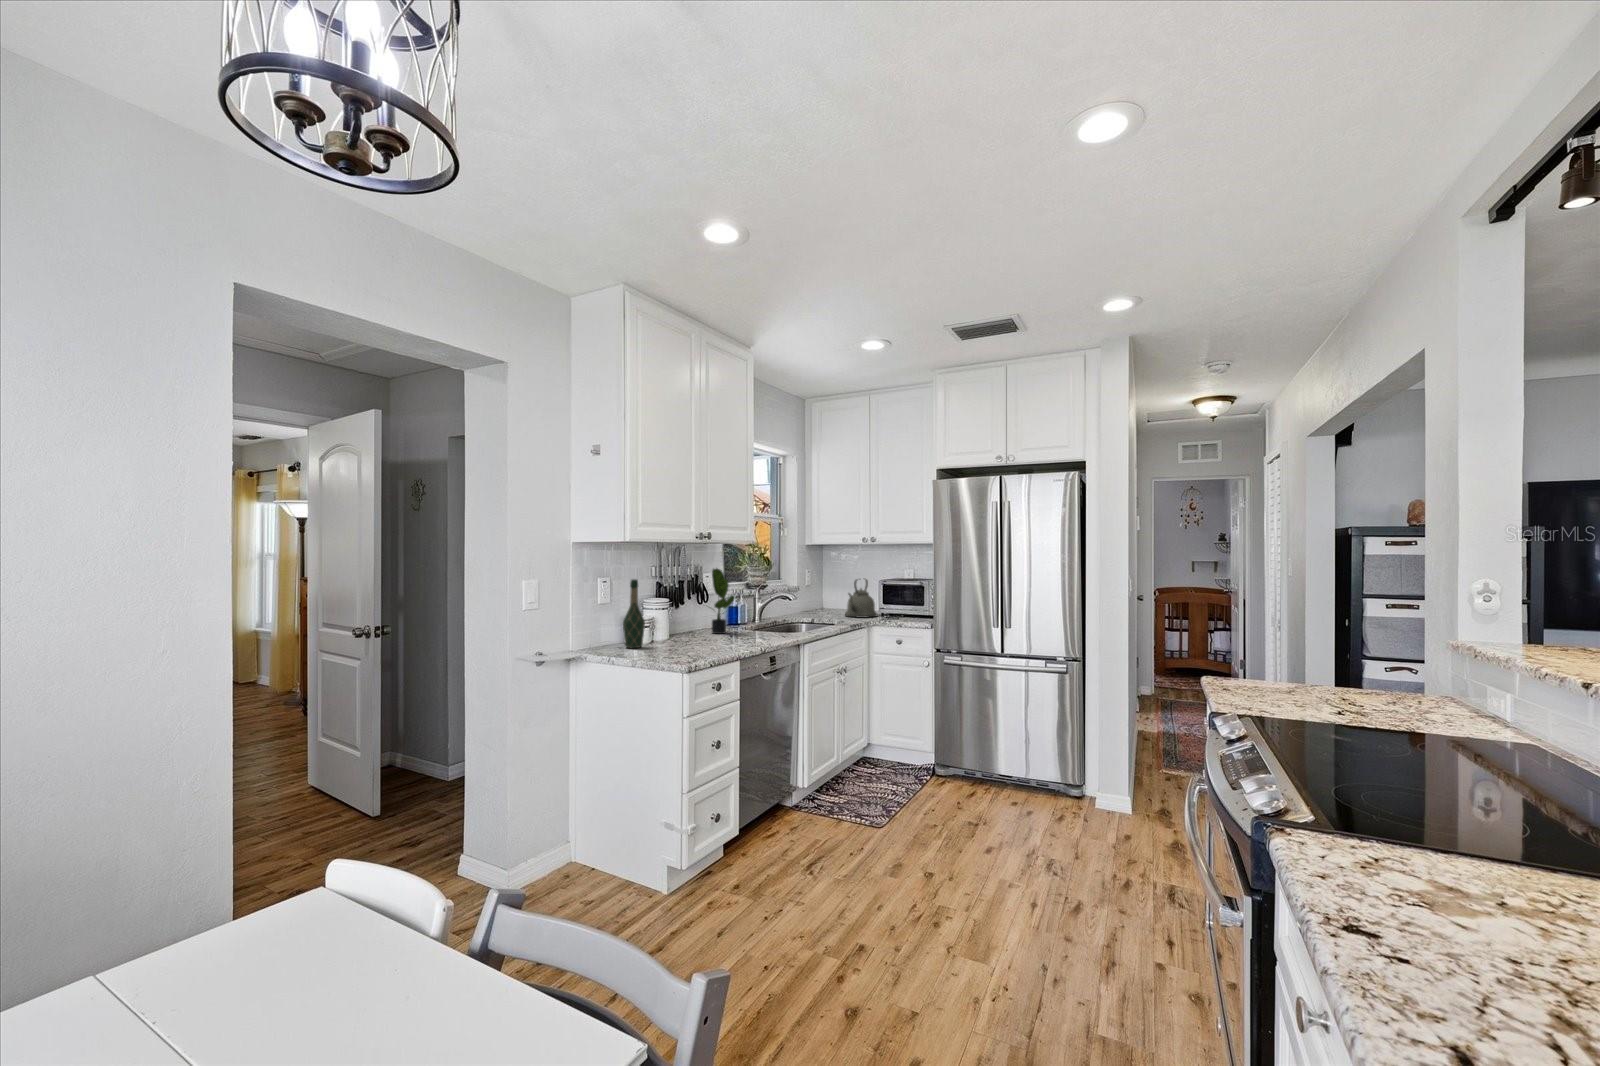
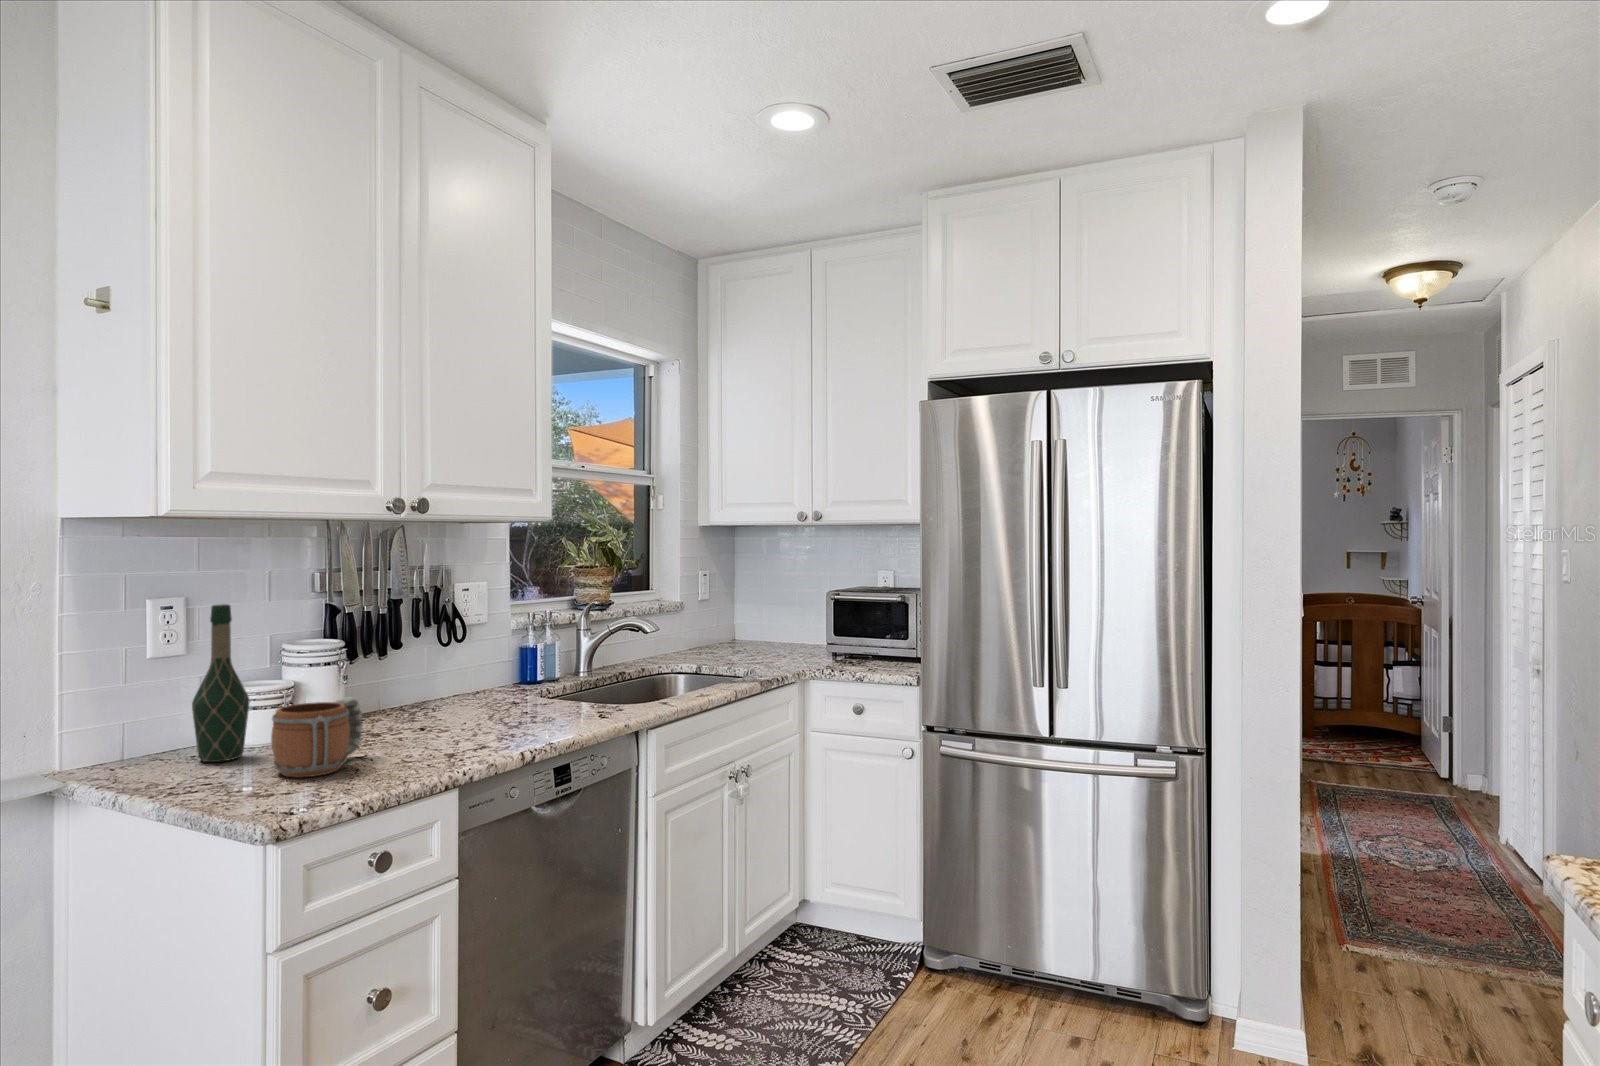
potted plant: present [712,568,734,634] -> none [439,573,514,710]
kettle: present [845,580,877,618] -> none [762,590,822,663]
mug: none [664,621,694,653] -> present [271,697,363,777]

